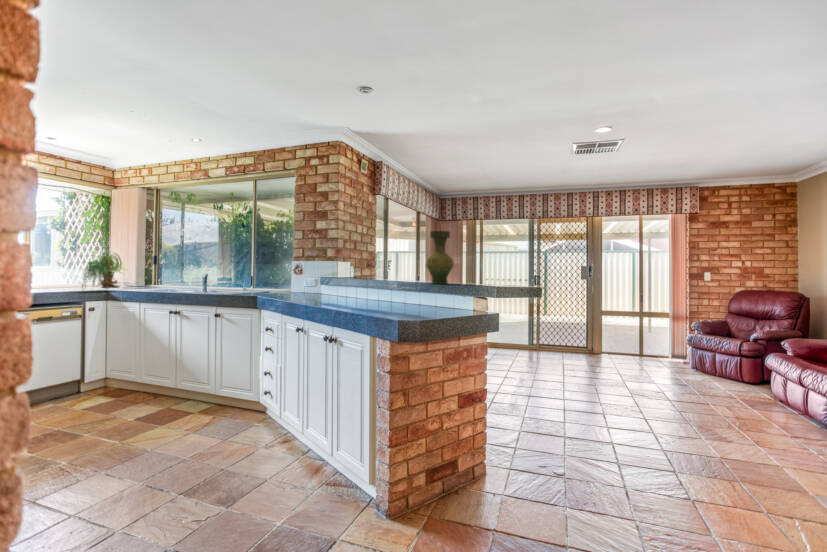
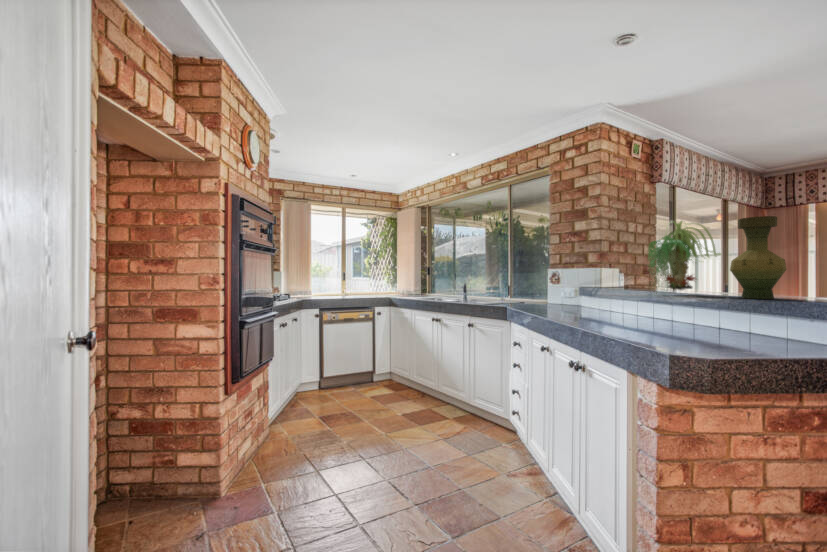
plant: present [82,251,125,289] -> present [648,221,721,294]

